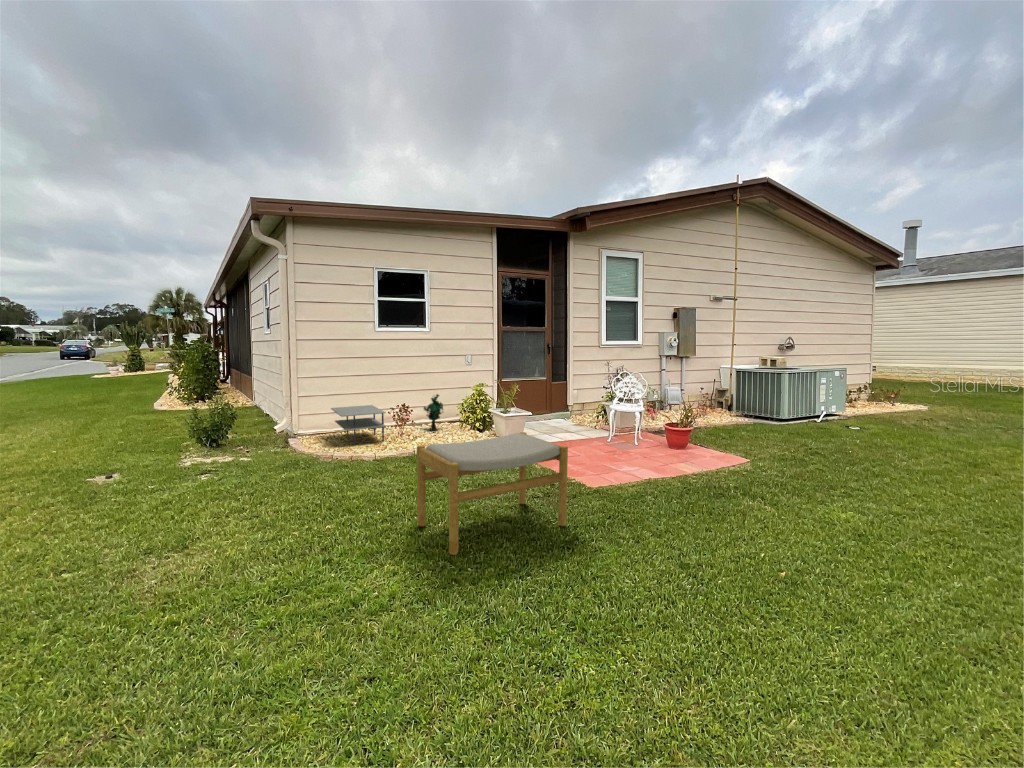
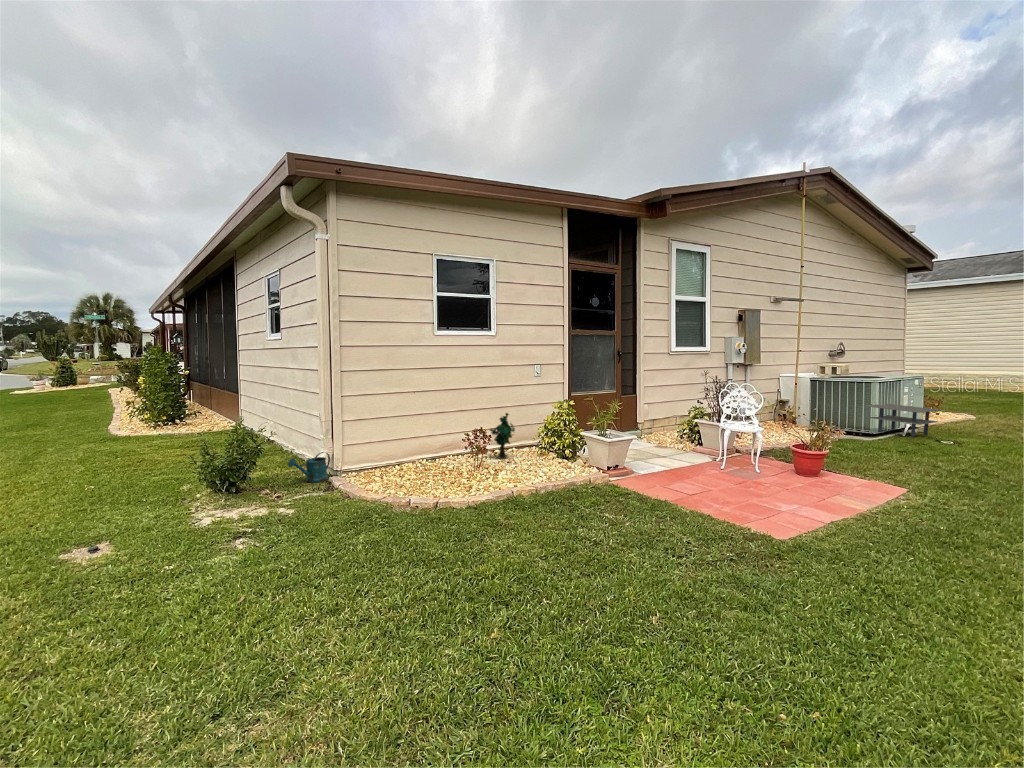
side table: present [331,405,386,444] -> present [866,404,939,437]
watering can: none [255,419,290,441] -> present [288,452,330,483]
footstool: present [417,432,568,555] -> none [665,477,887,711]

